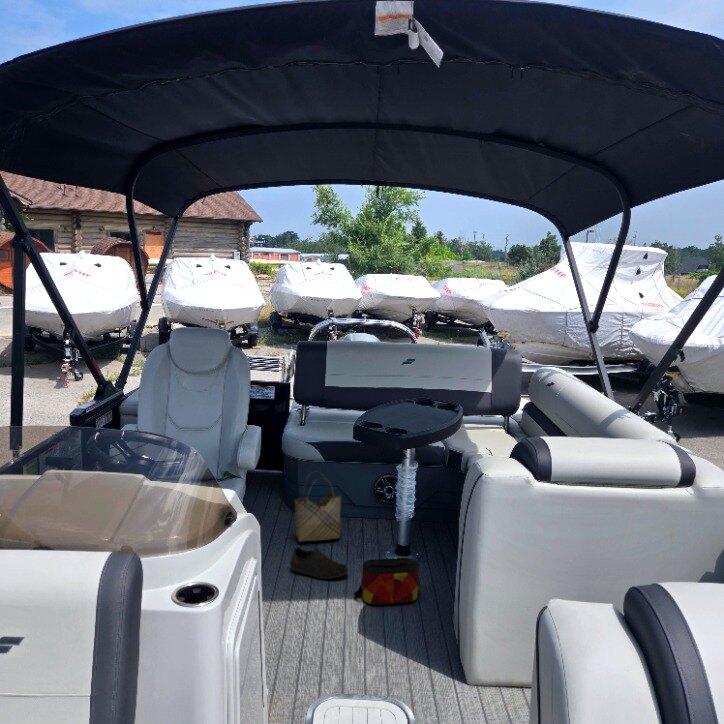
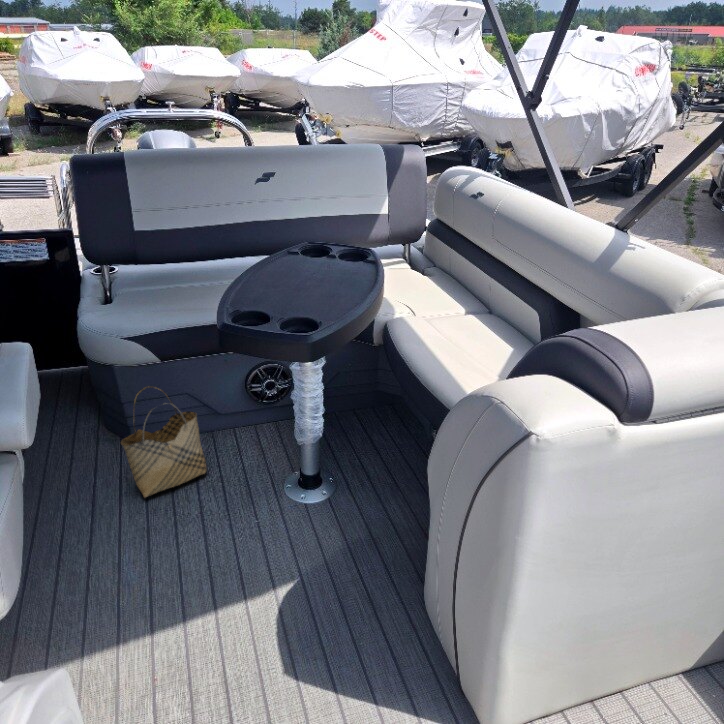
shoe: present [290,547,348,579] -> none [139,522,237,568]
bag: present [354,558,420,606] -> none [258,513,352,602]

